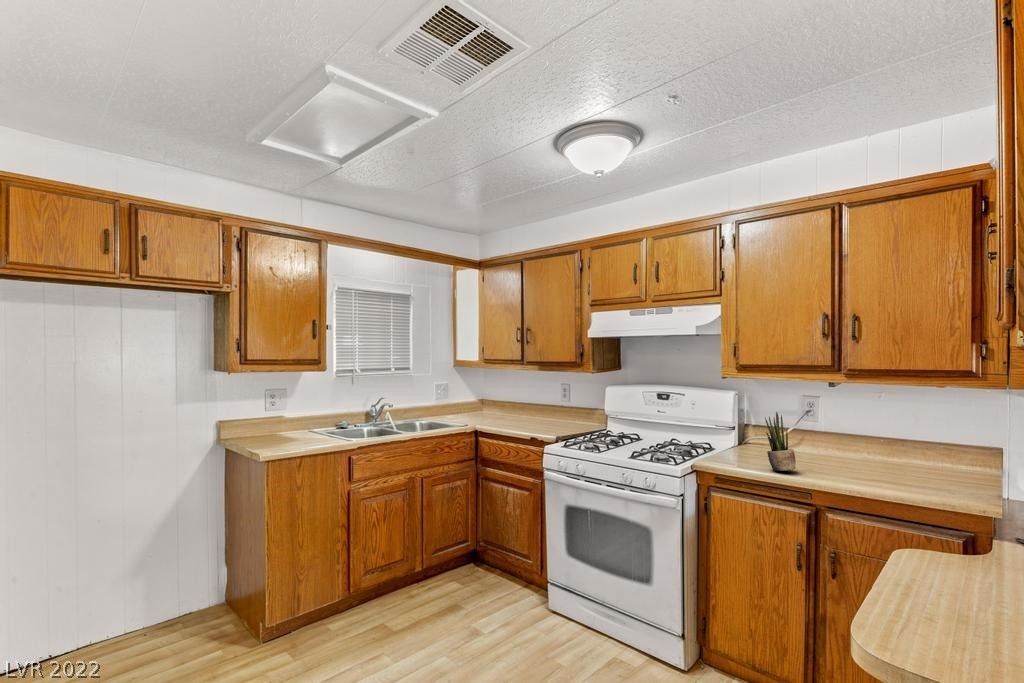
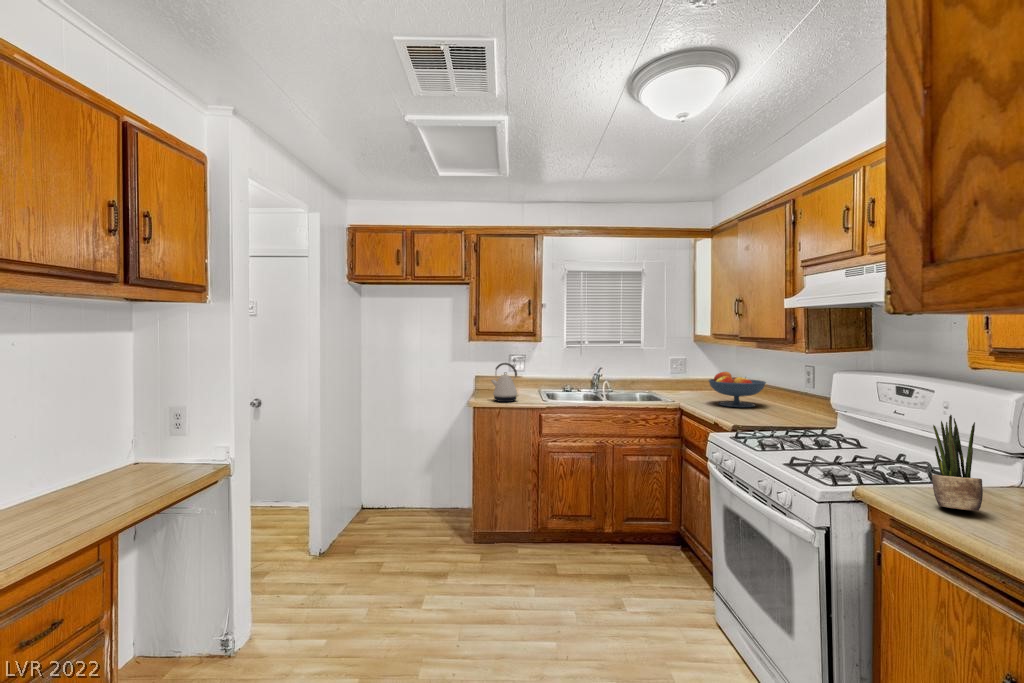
fruit bowl: none [491,393,537,424] -> present [709,372,766,407]
kettle: none [272,397,313,447] -> present [491,363,518,402]

